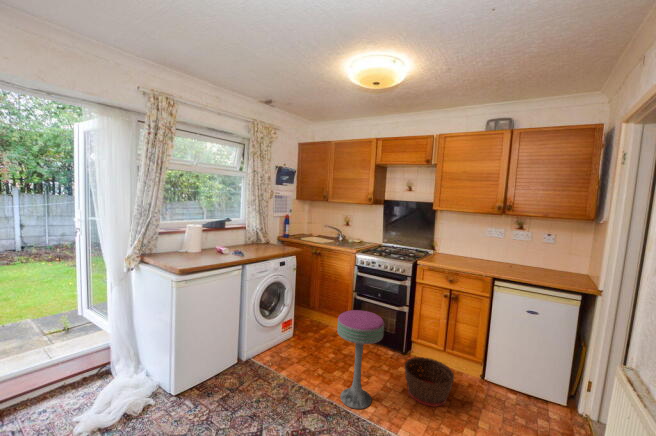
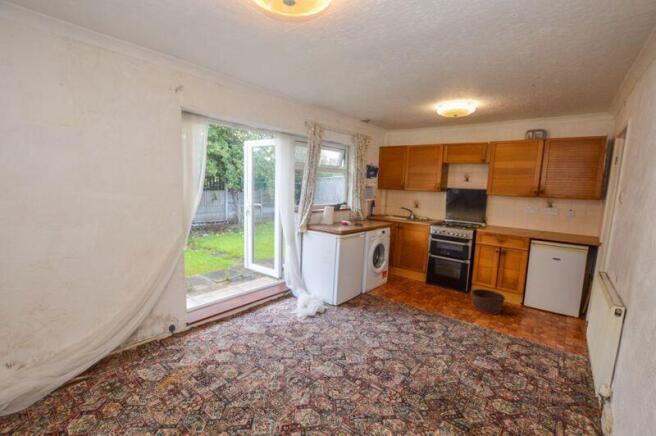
bar stool: present [337,310,384,409] -> none [431,258,462,313]

